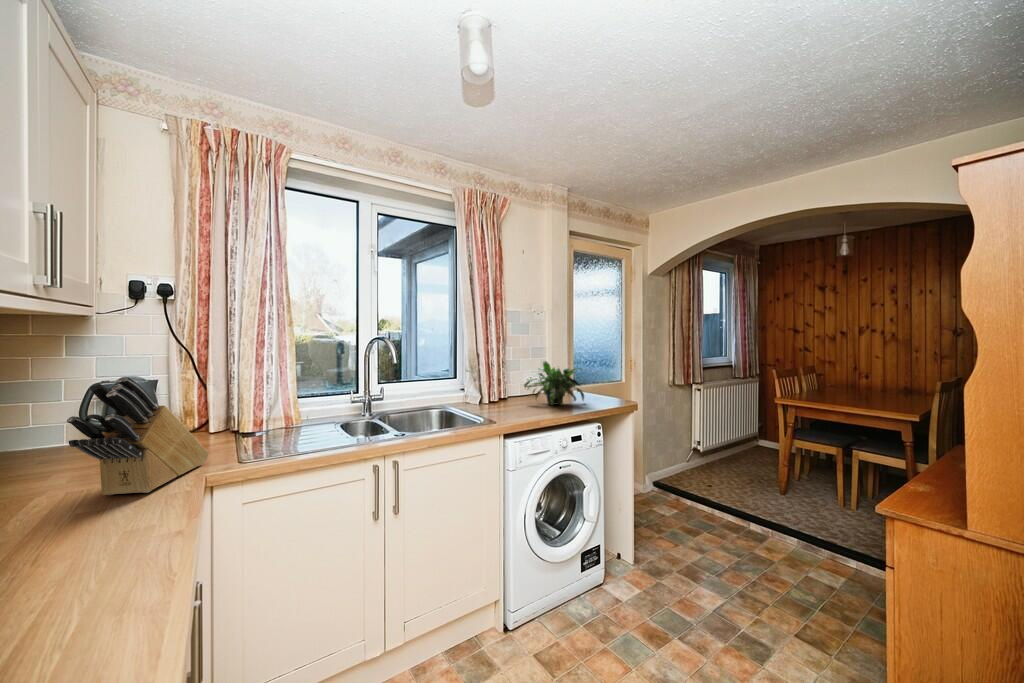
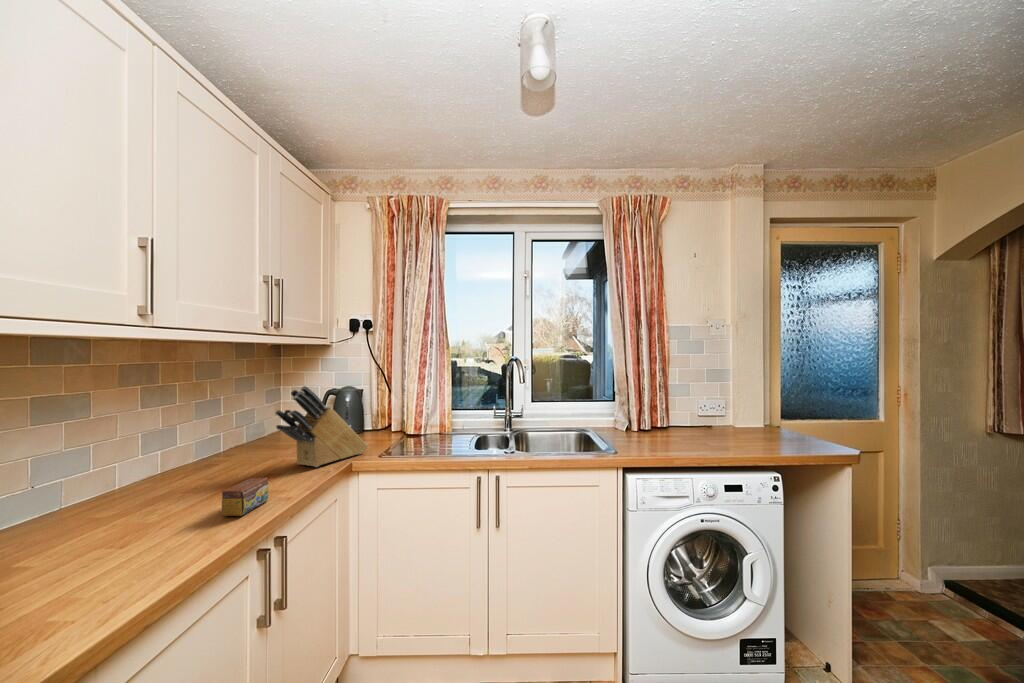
potted plant: present [524,361,584,405] -> none [683,386,767,444]
tea box: none [57,517,126,593] -> present [222,478,269,516]

